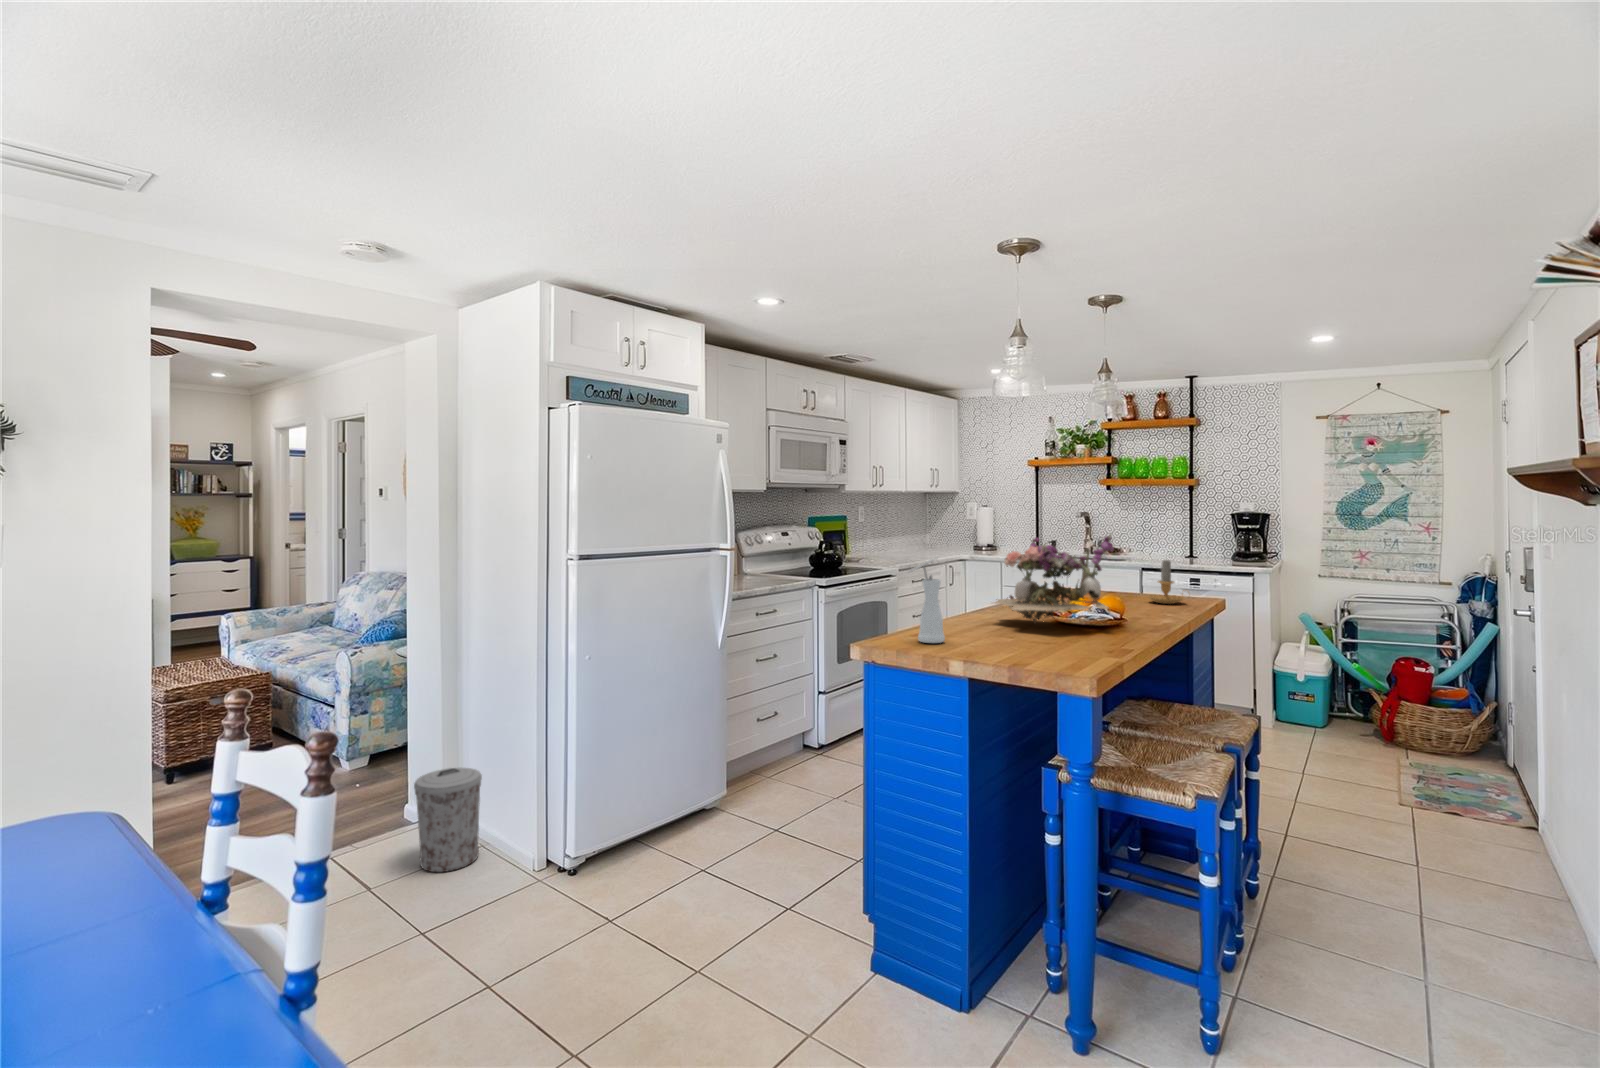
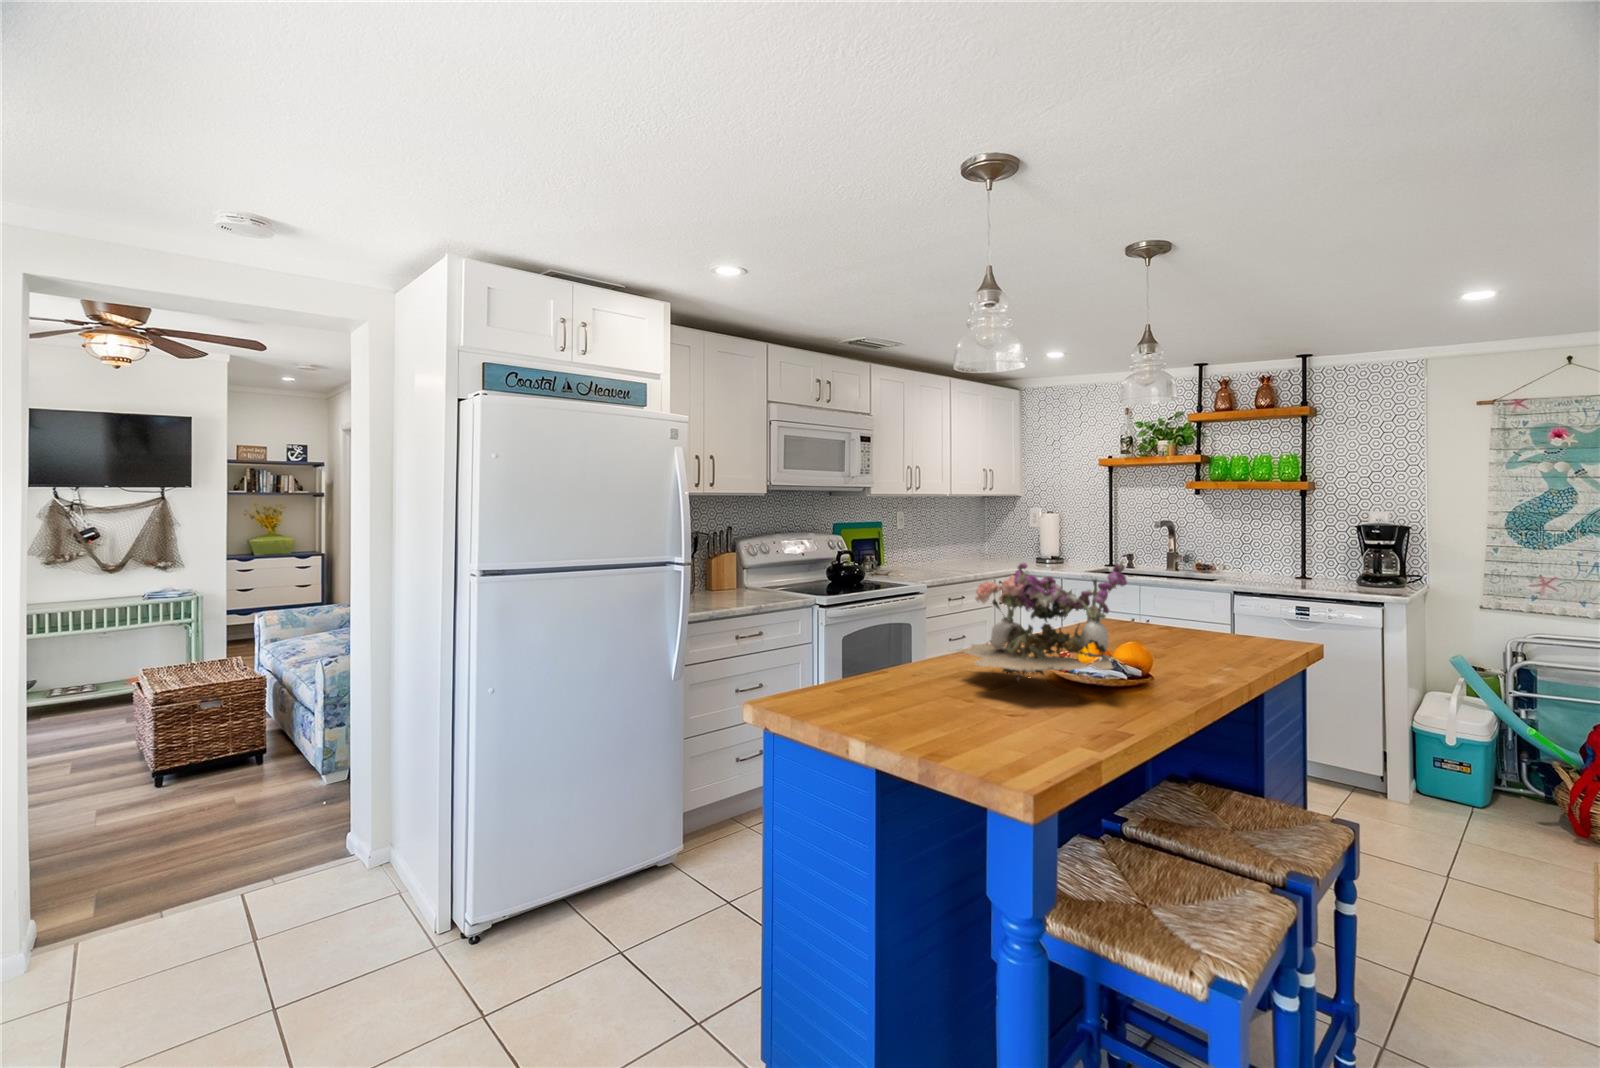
vase: present [909,558,945,643] -> none [810,590,860,713]
candle: present [1148,560,1185,604] -> none [1206,590,1265,653]
trash can: present [414,768,482,872] -> none [302,808,385,932]

